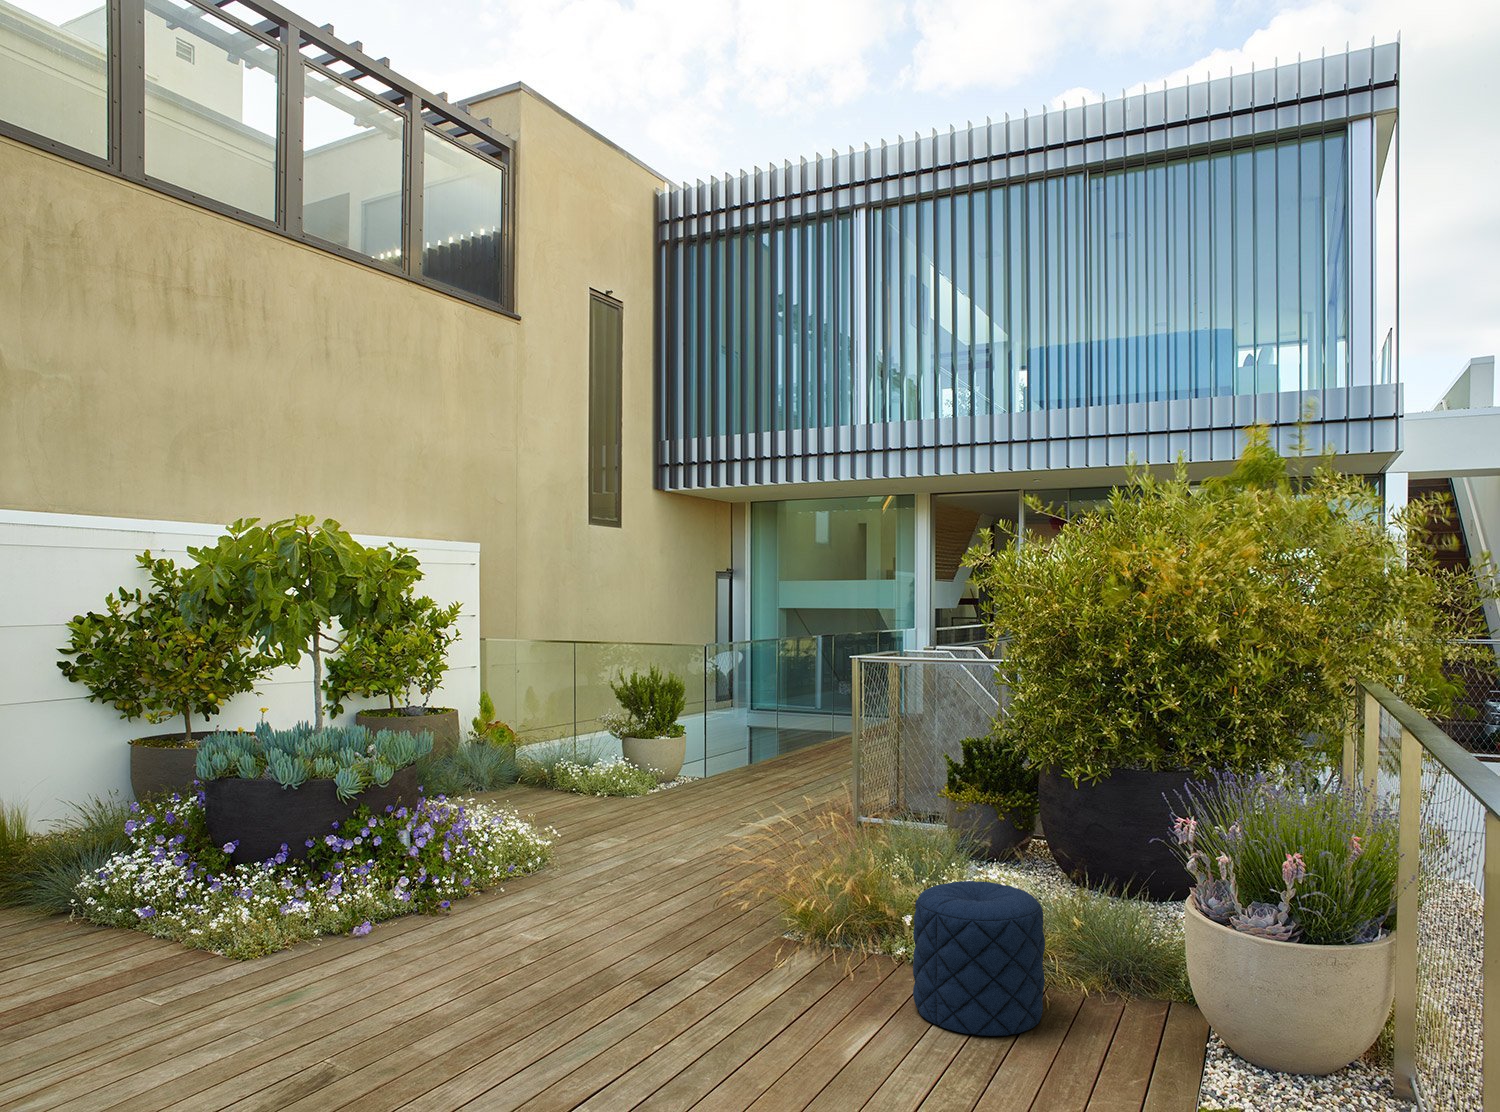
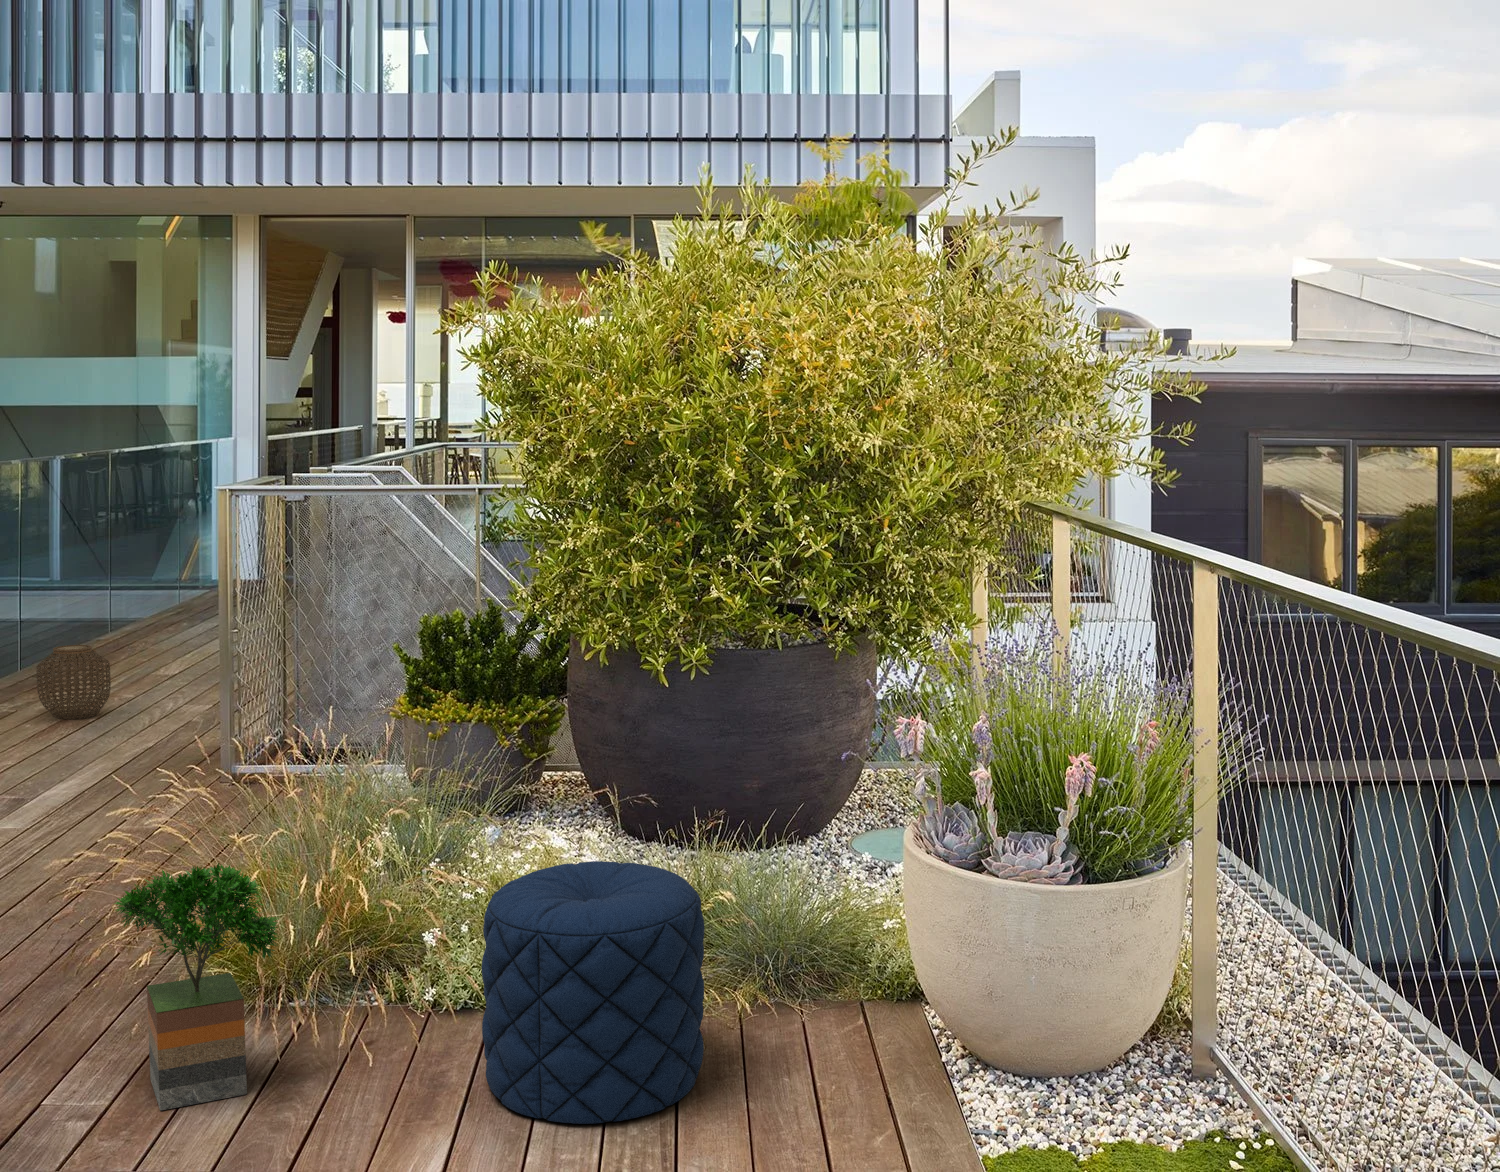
woven basket: none [766,740,804,782] -> present [36,645,111,720]
potted tree: none [735,853,815,981] -> present [114,863,279,1111]

